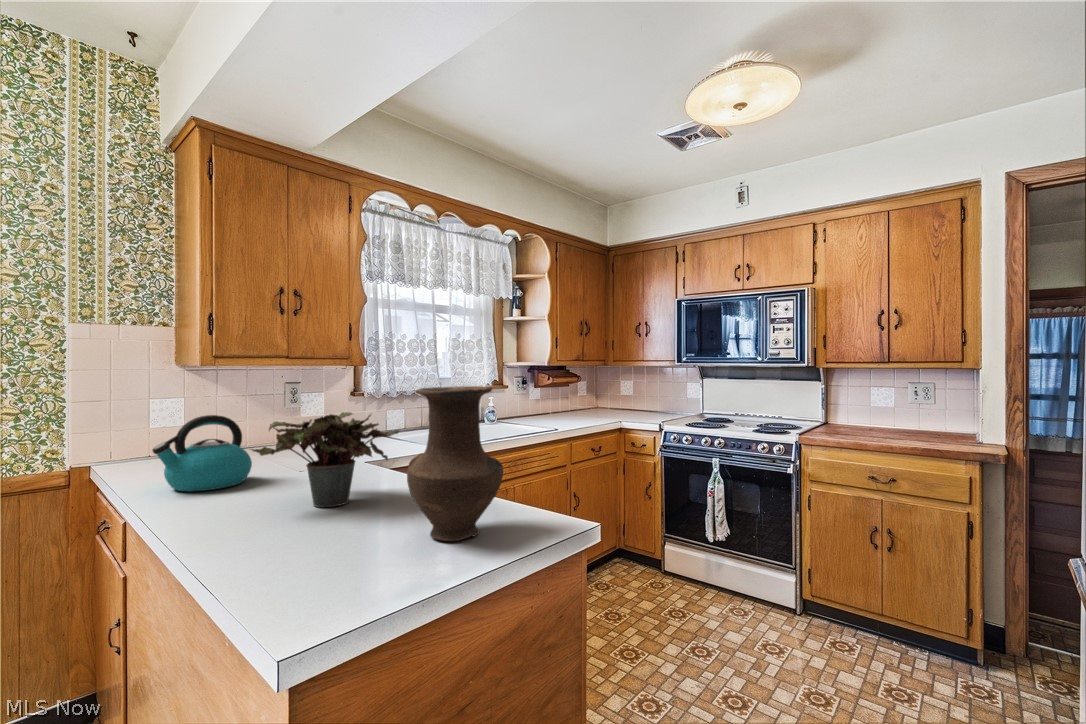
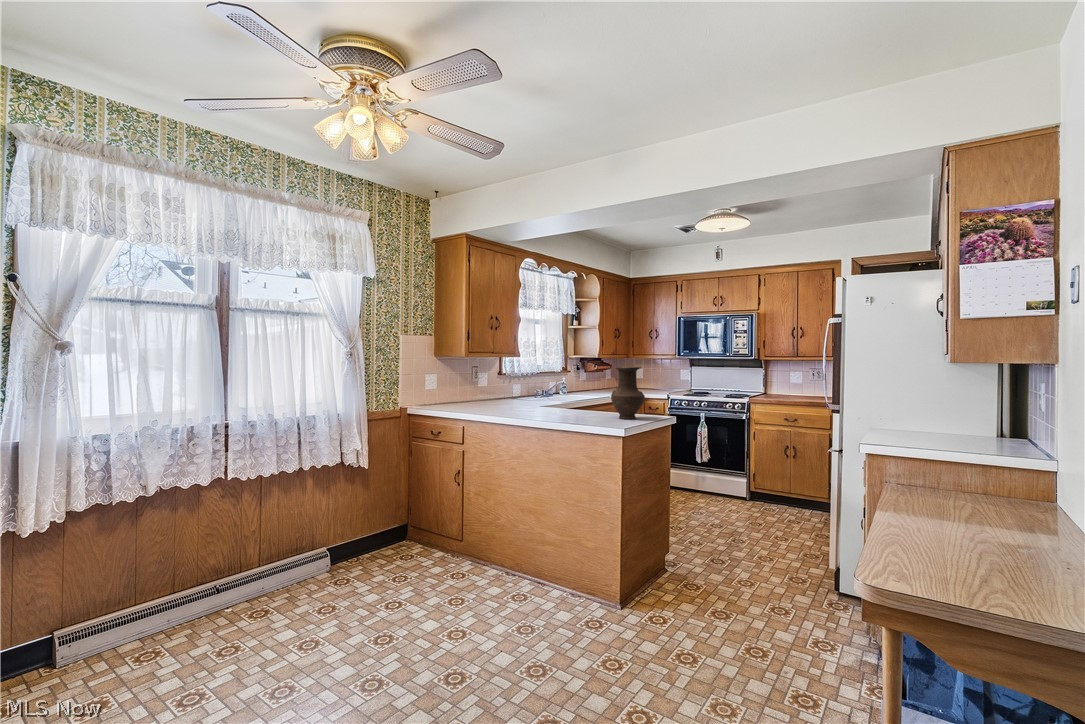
potted plant: present [251,412,399,507] -> none [538,378,586,415]
kettle: present [153,415,252,491] -> none [477,380,510,412]

